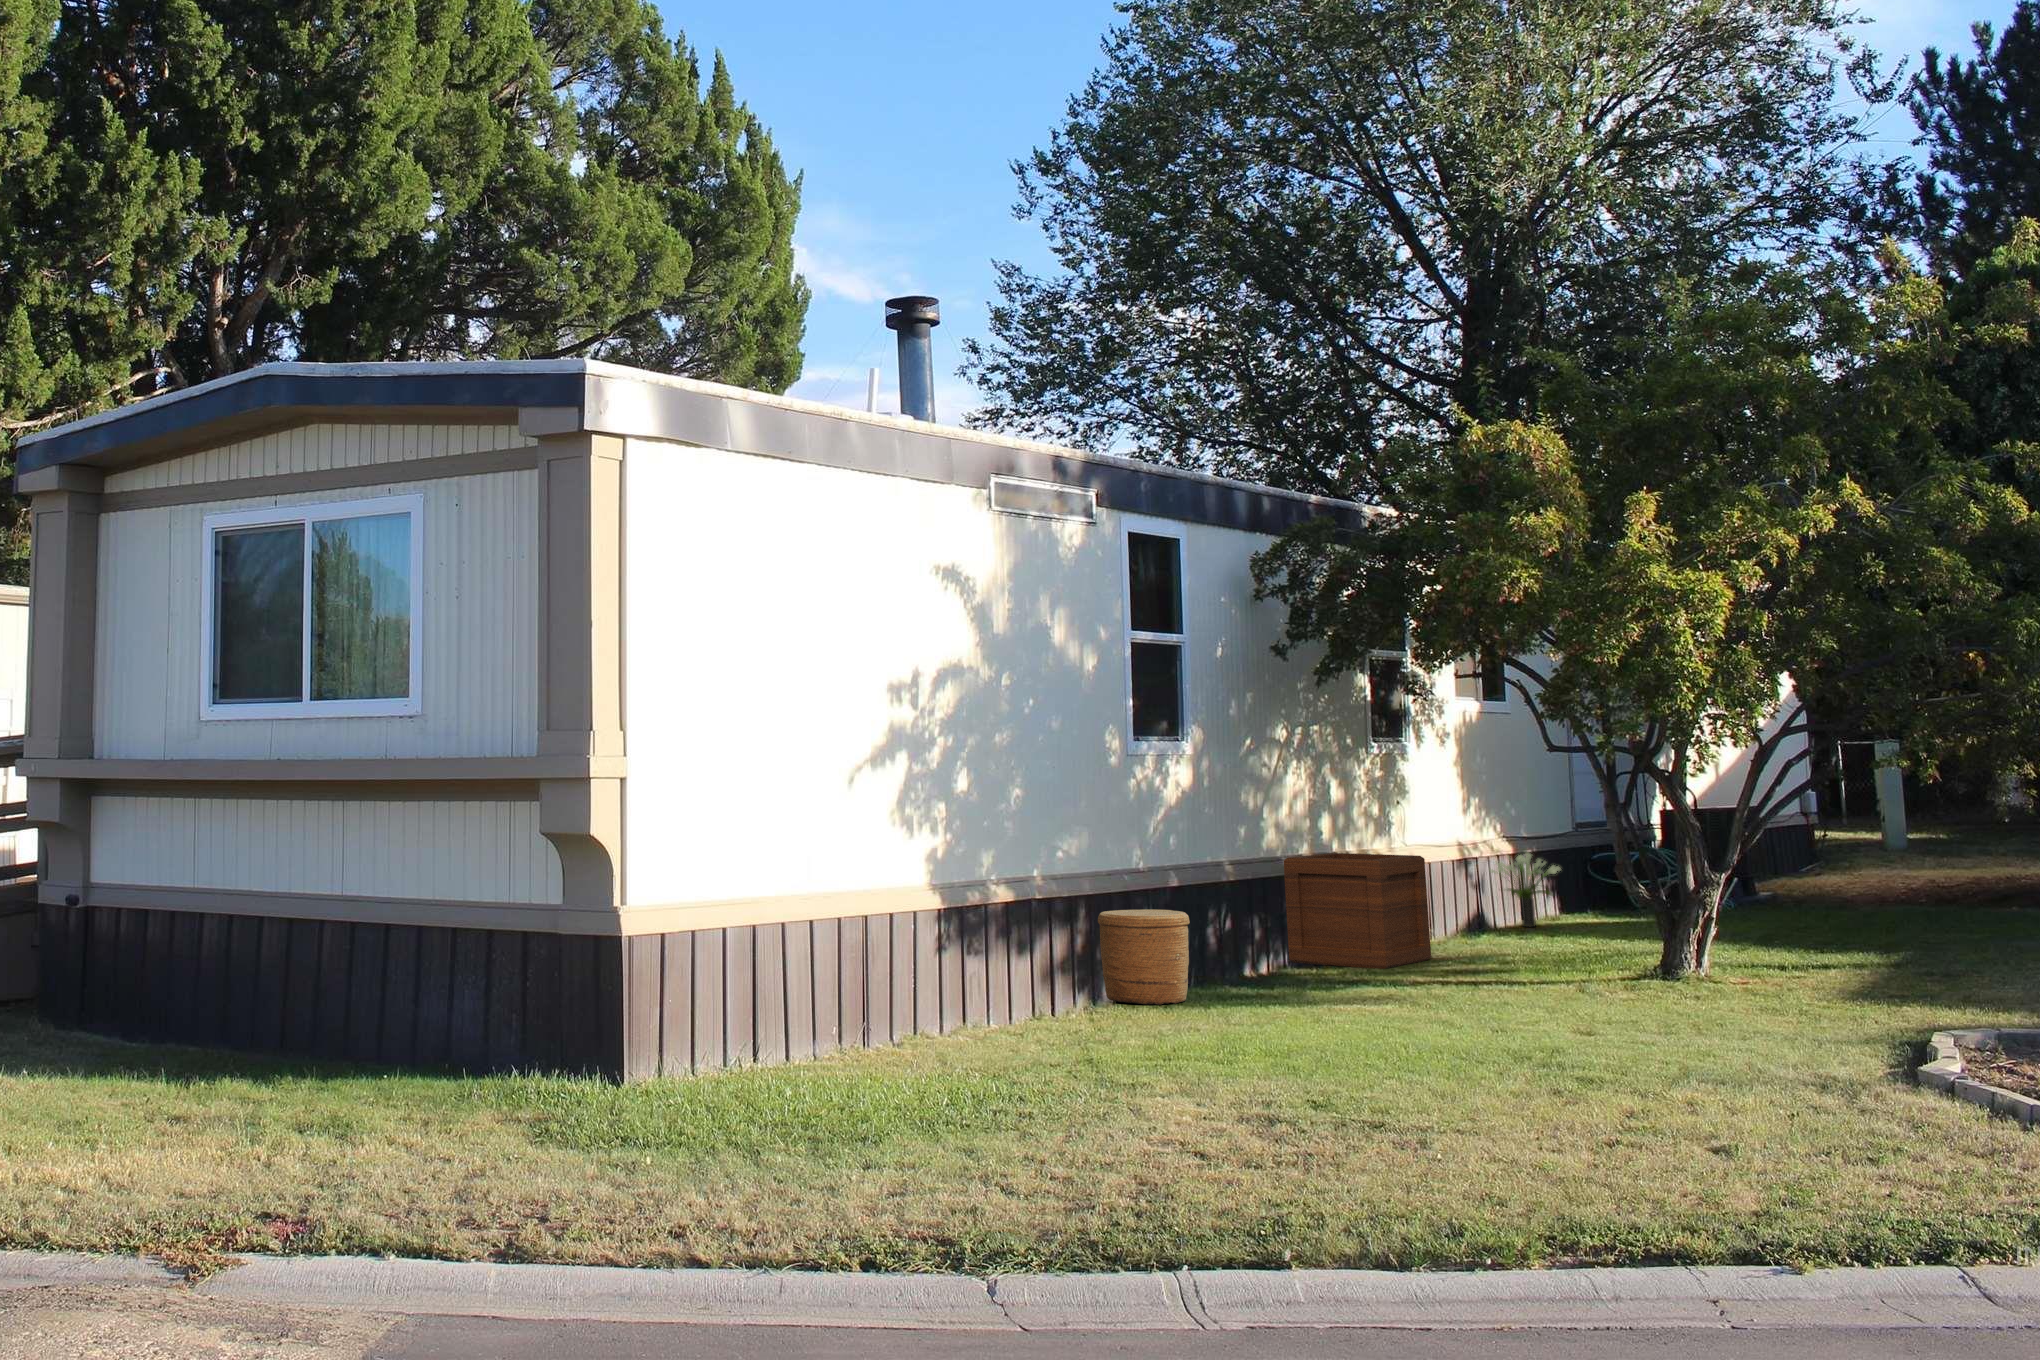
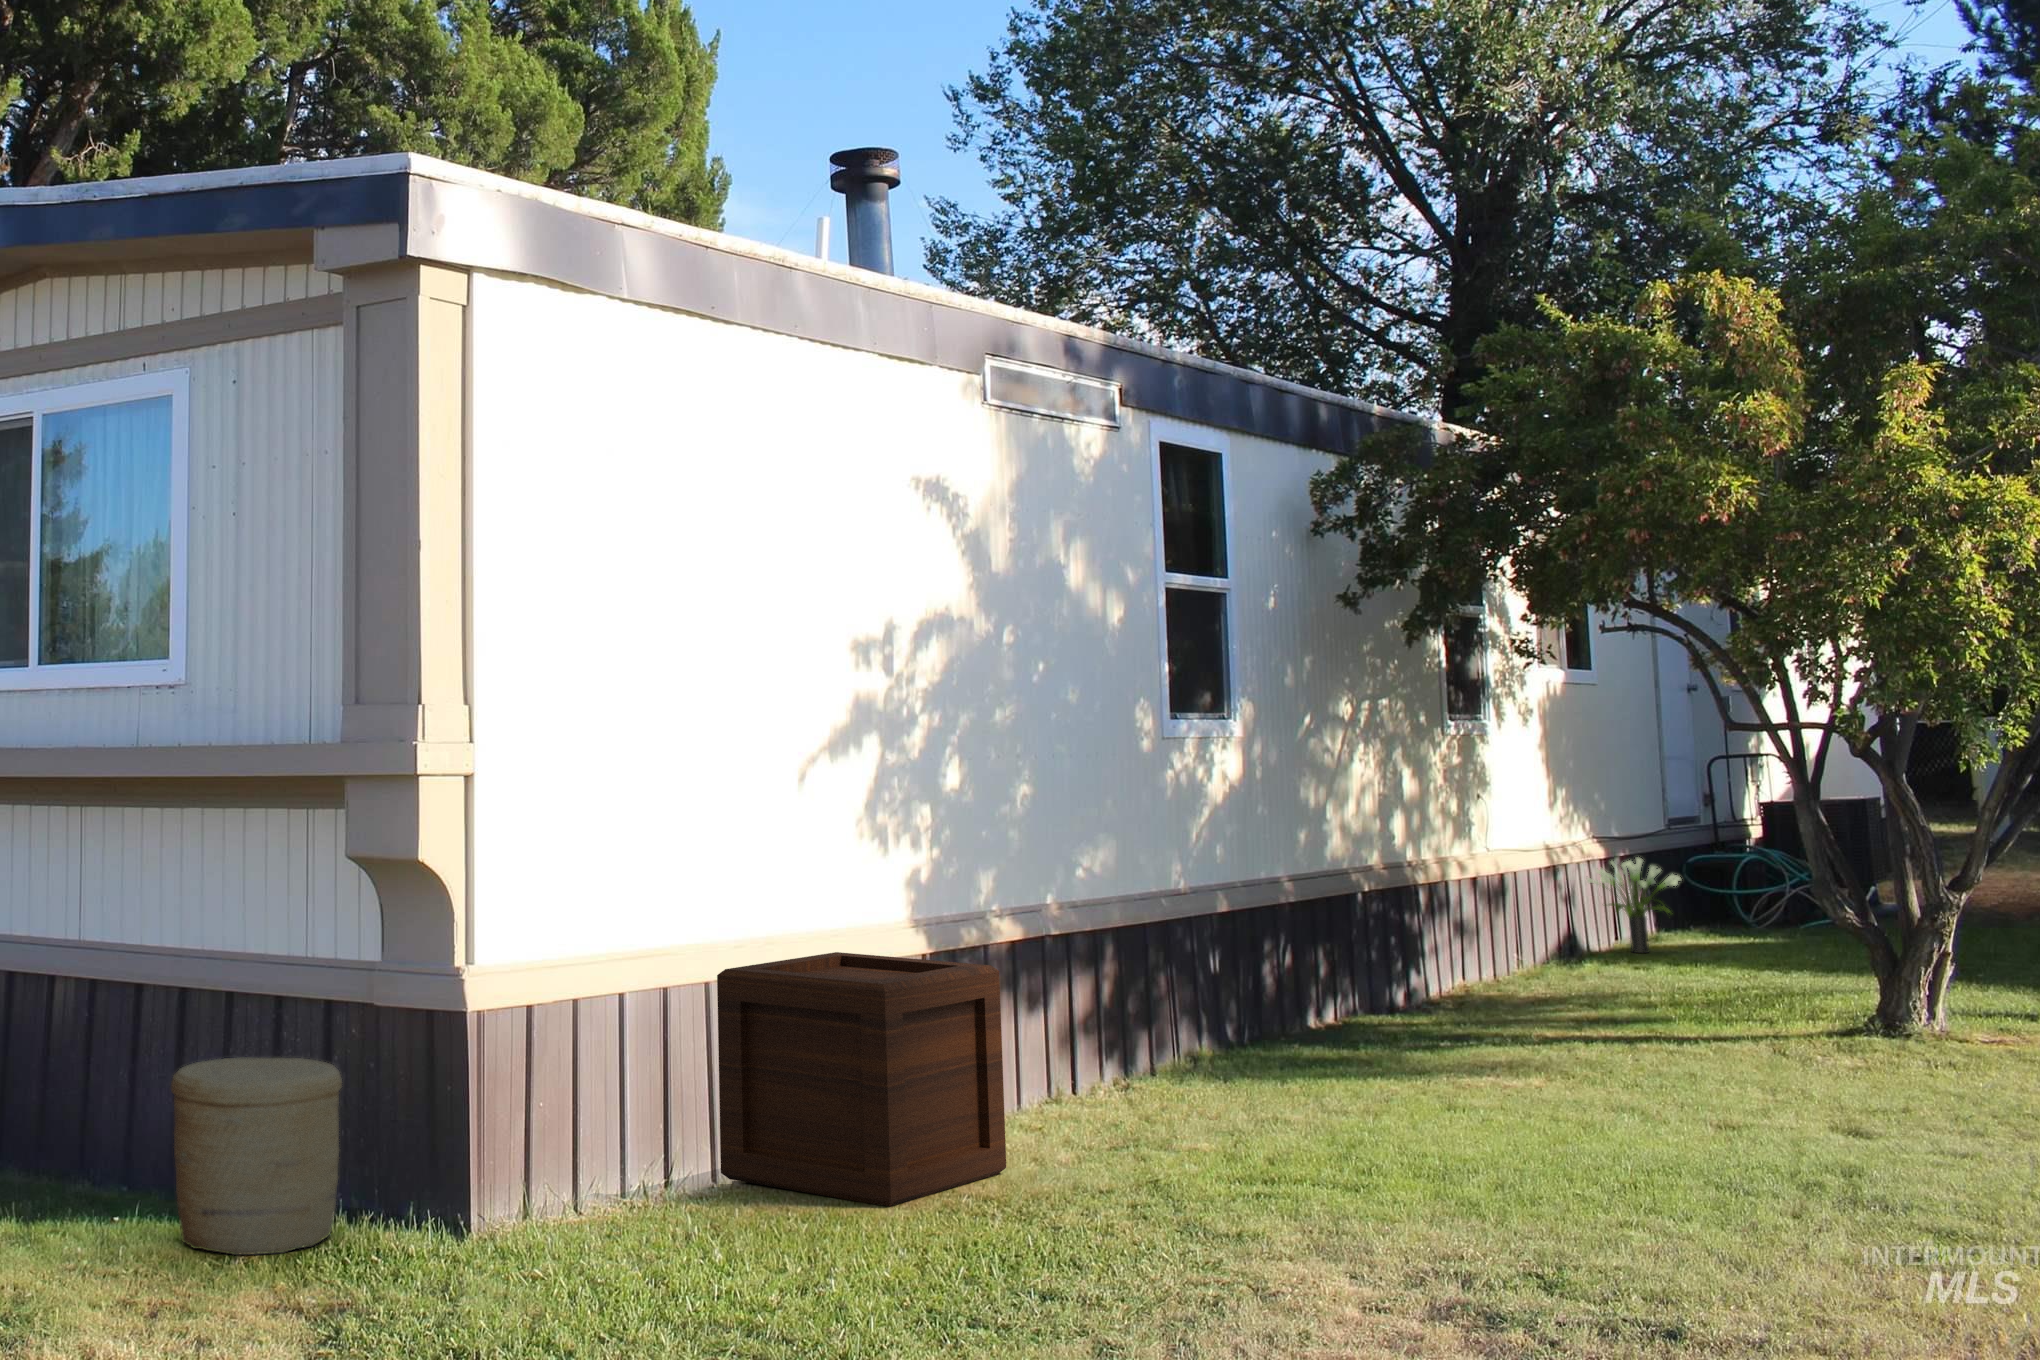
wooden crate: present [1284,853,1431,969] -> present [717,952,1006,1206]
woven basket: present [1098,909,1190,1005] -> present [171,1057,342,1255]

